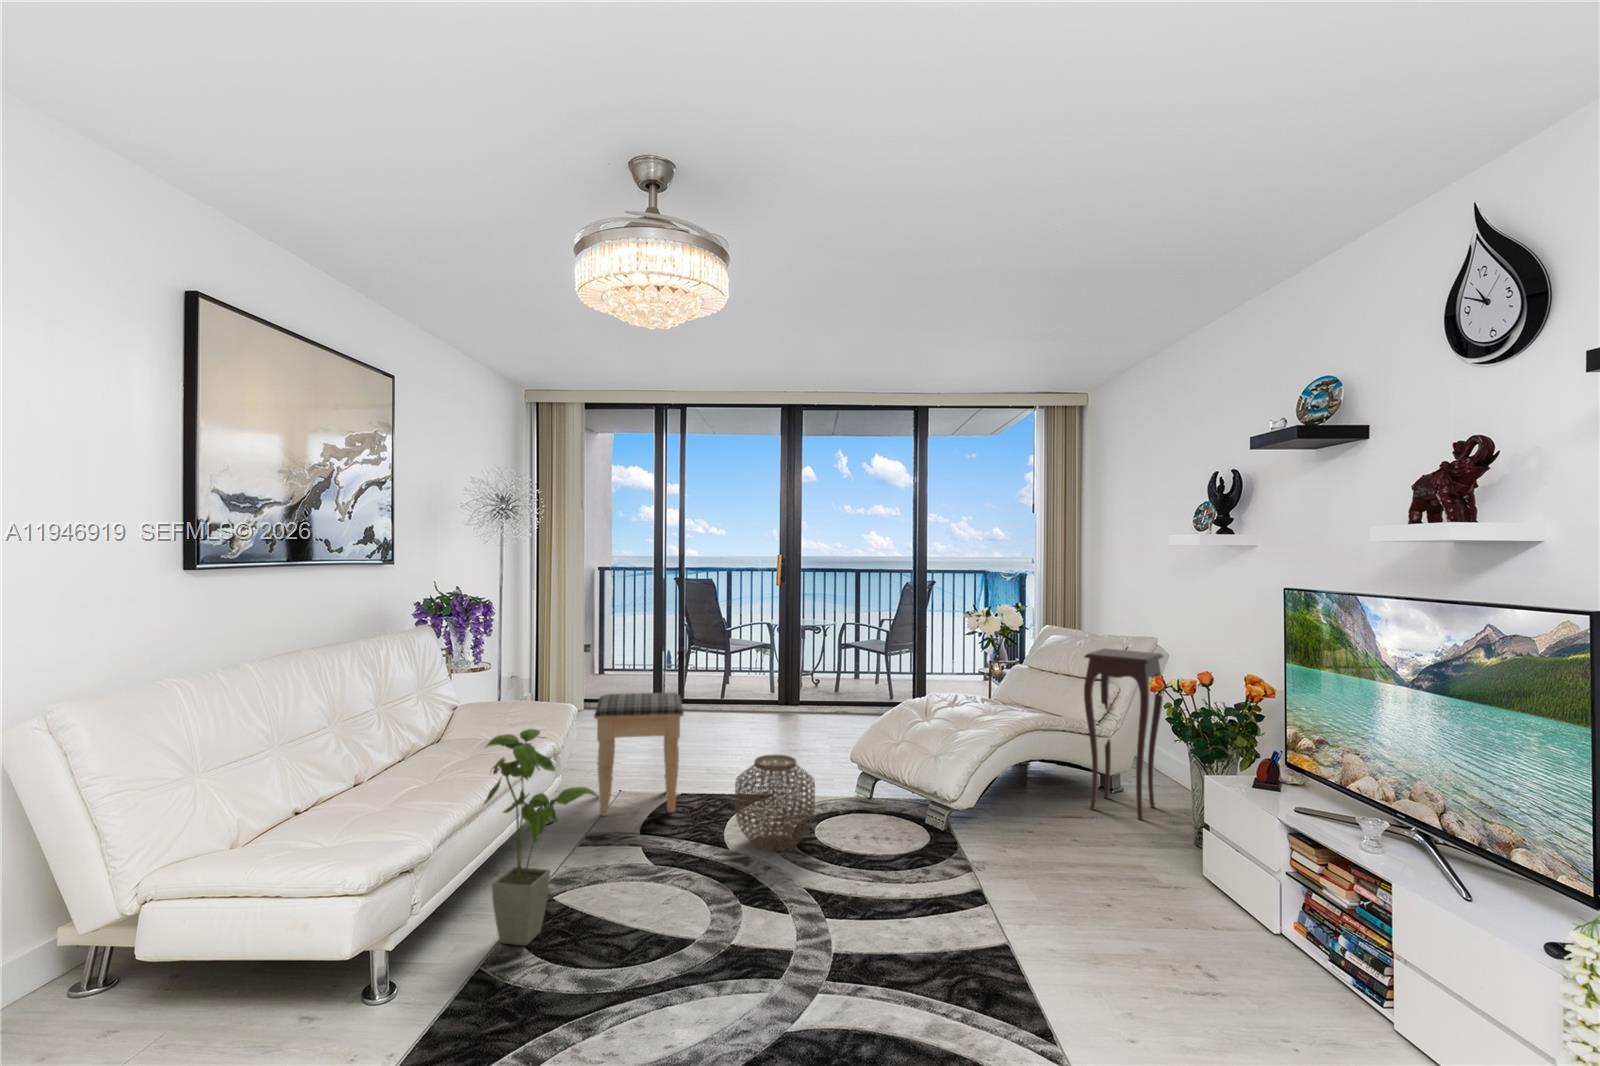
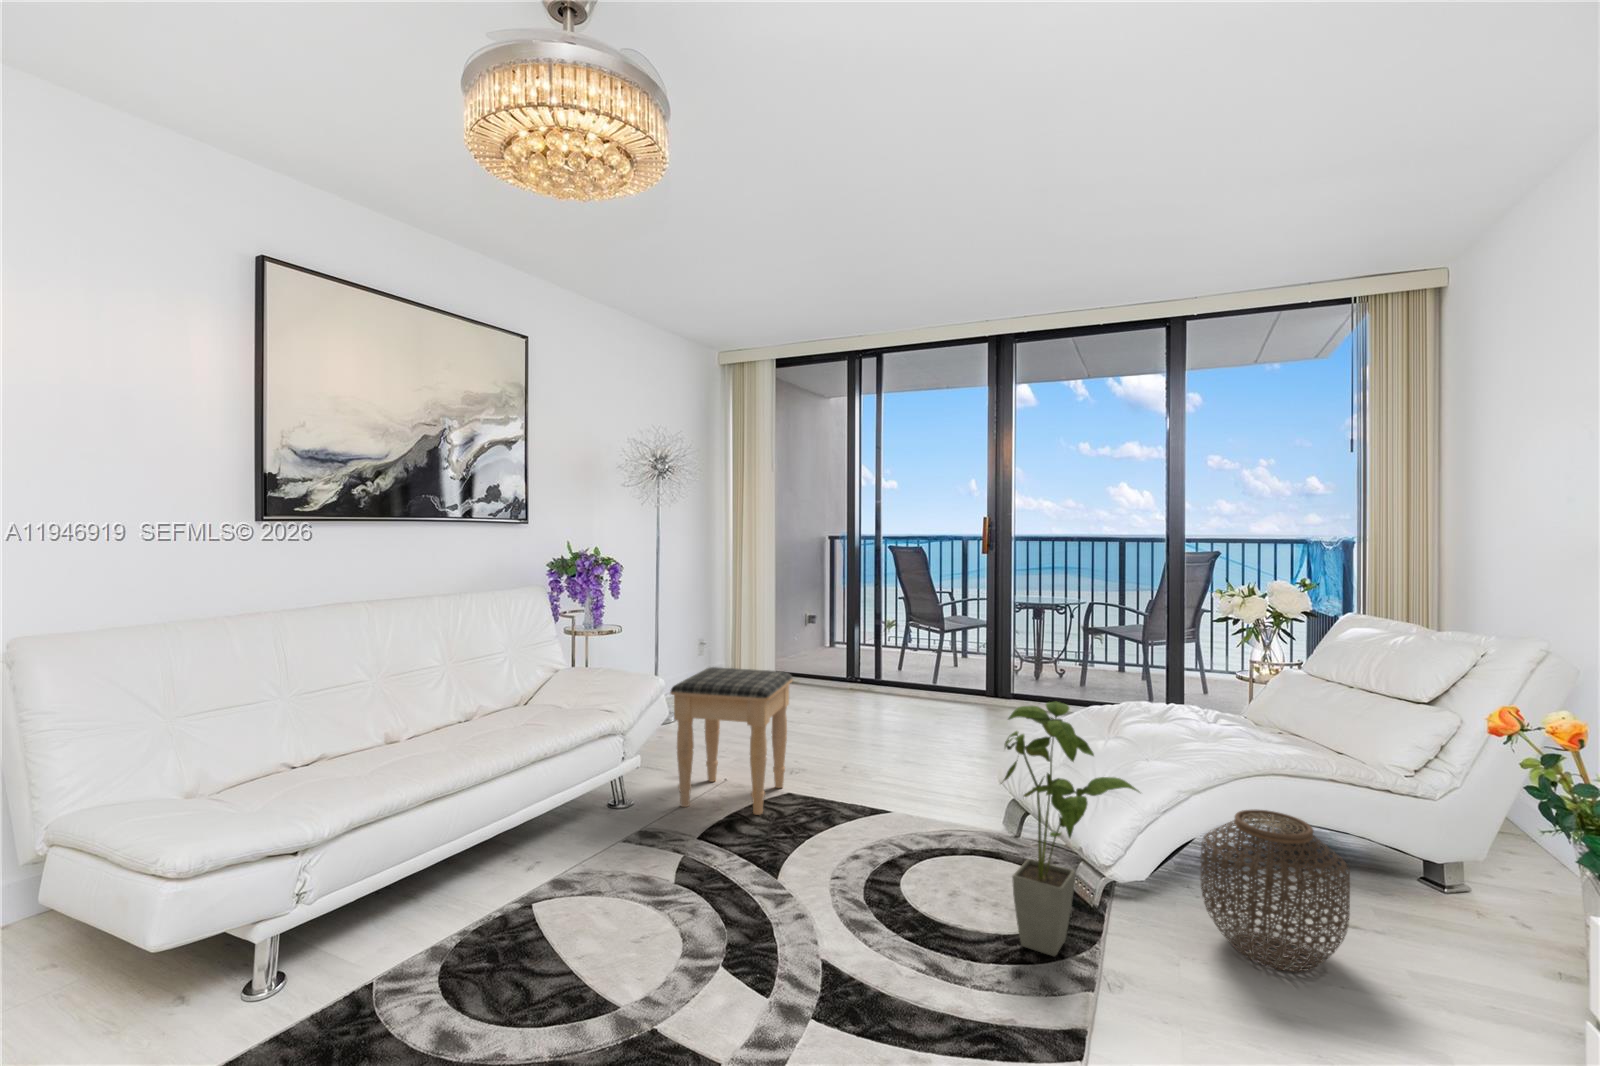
side table: present [1084,648,1163,820] -> none [1370,653,1546,956]
house plant: present [485,729,601,945] -> present [1003,702,1139,956]
woven basket: present [735,755,815,851] -> present [1201,810,1350,972]

